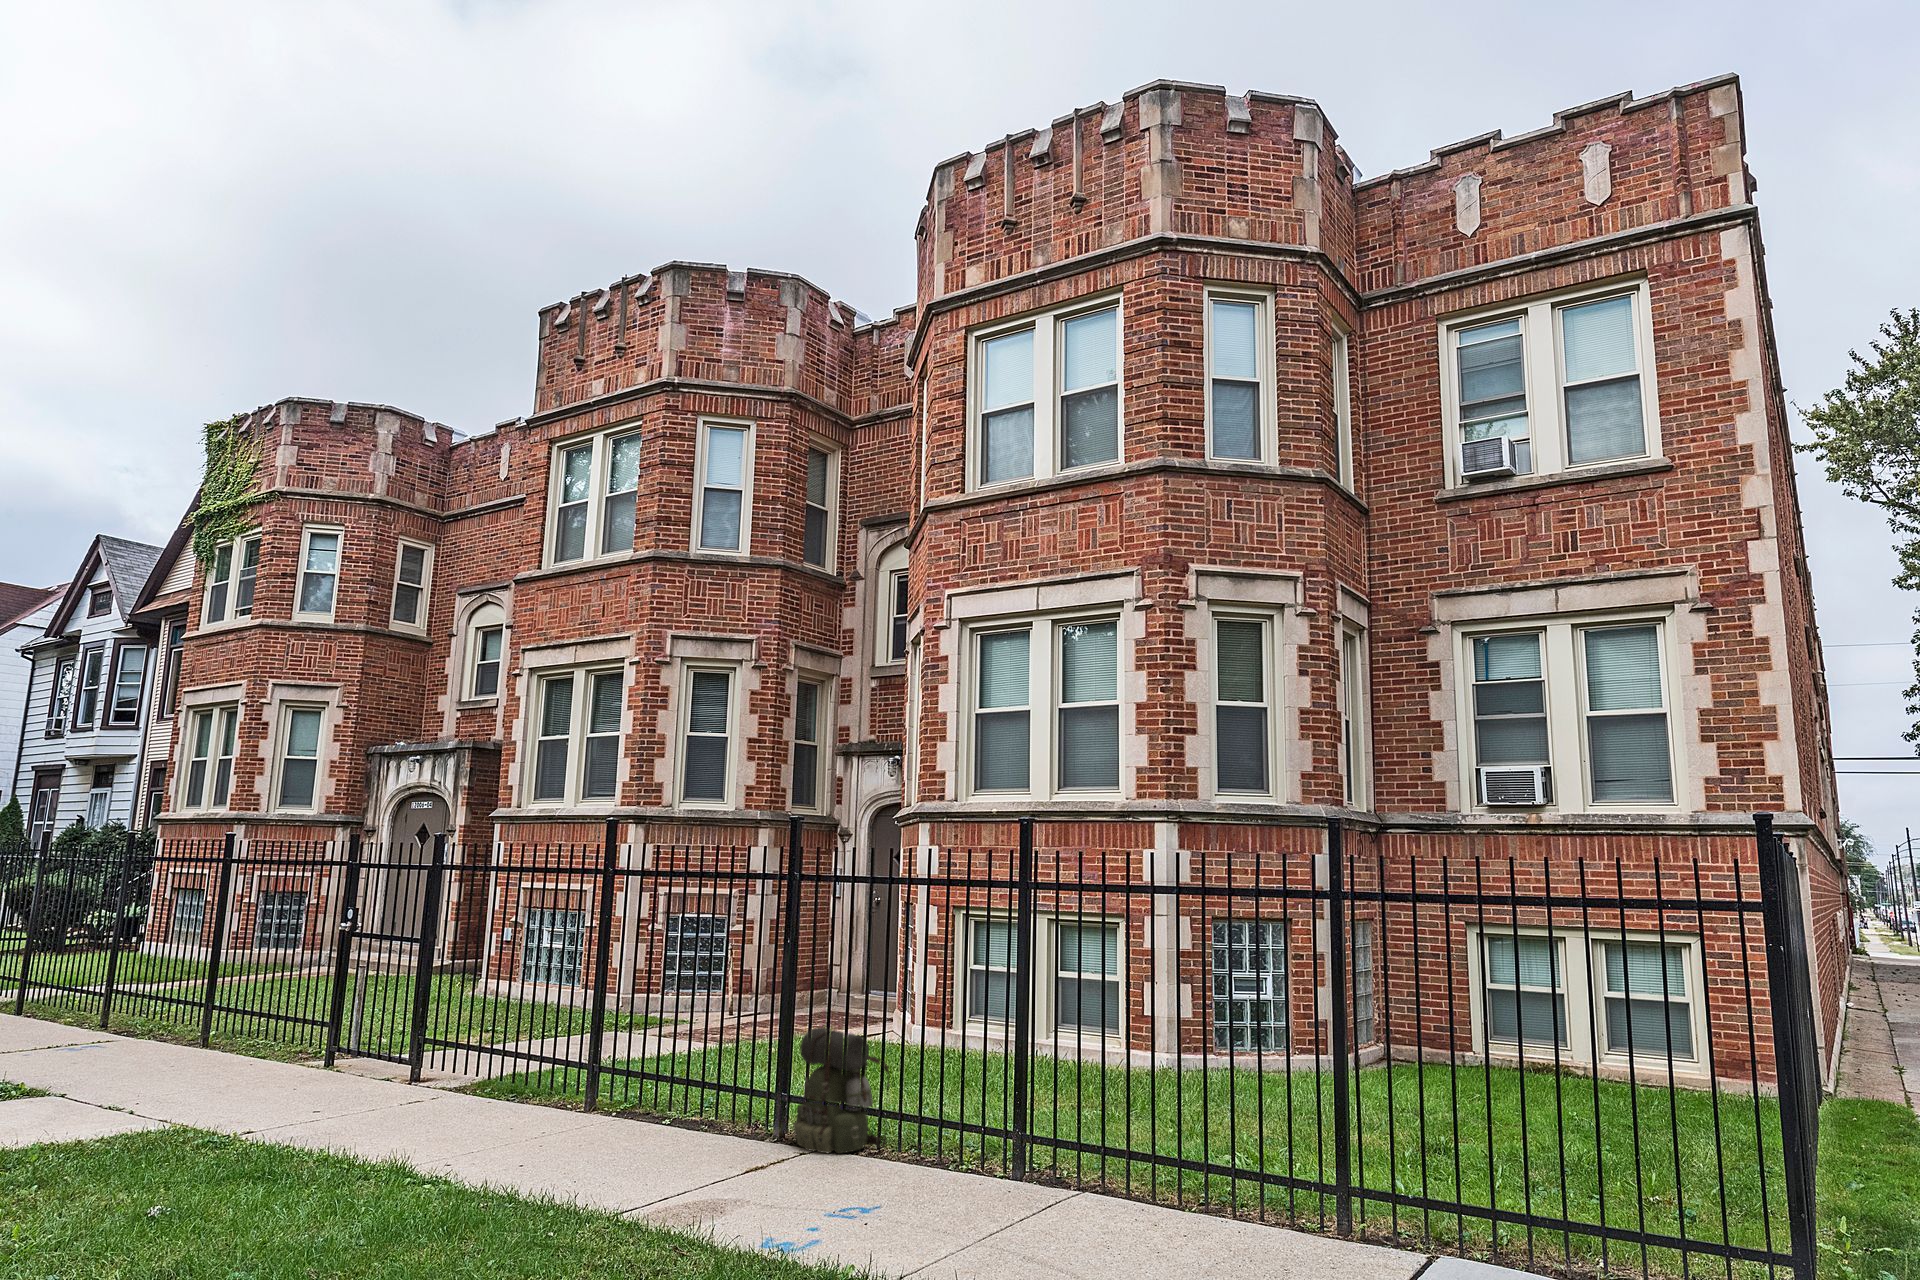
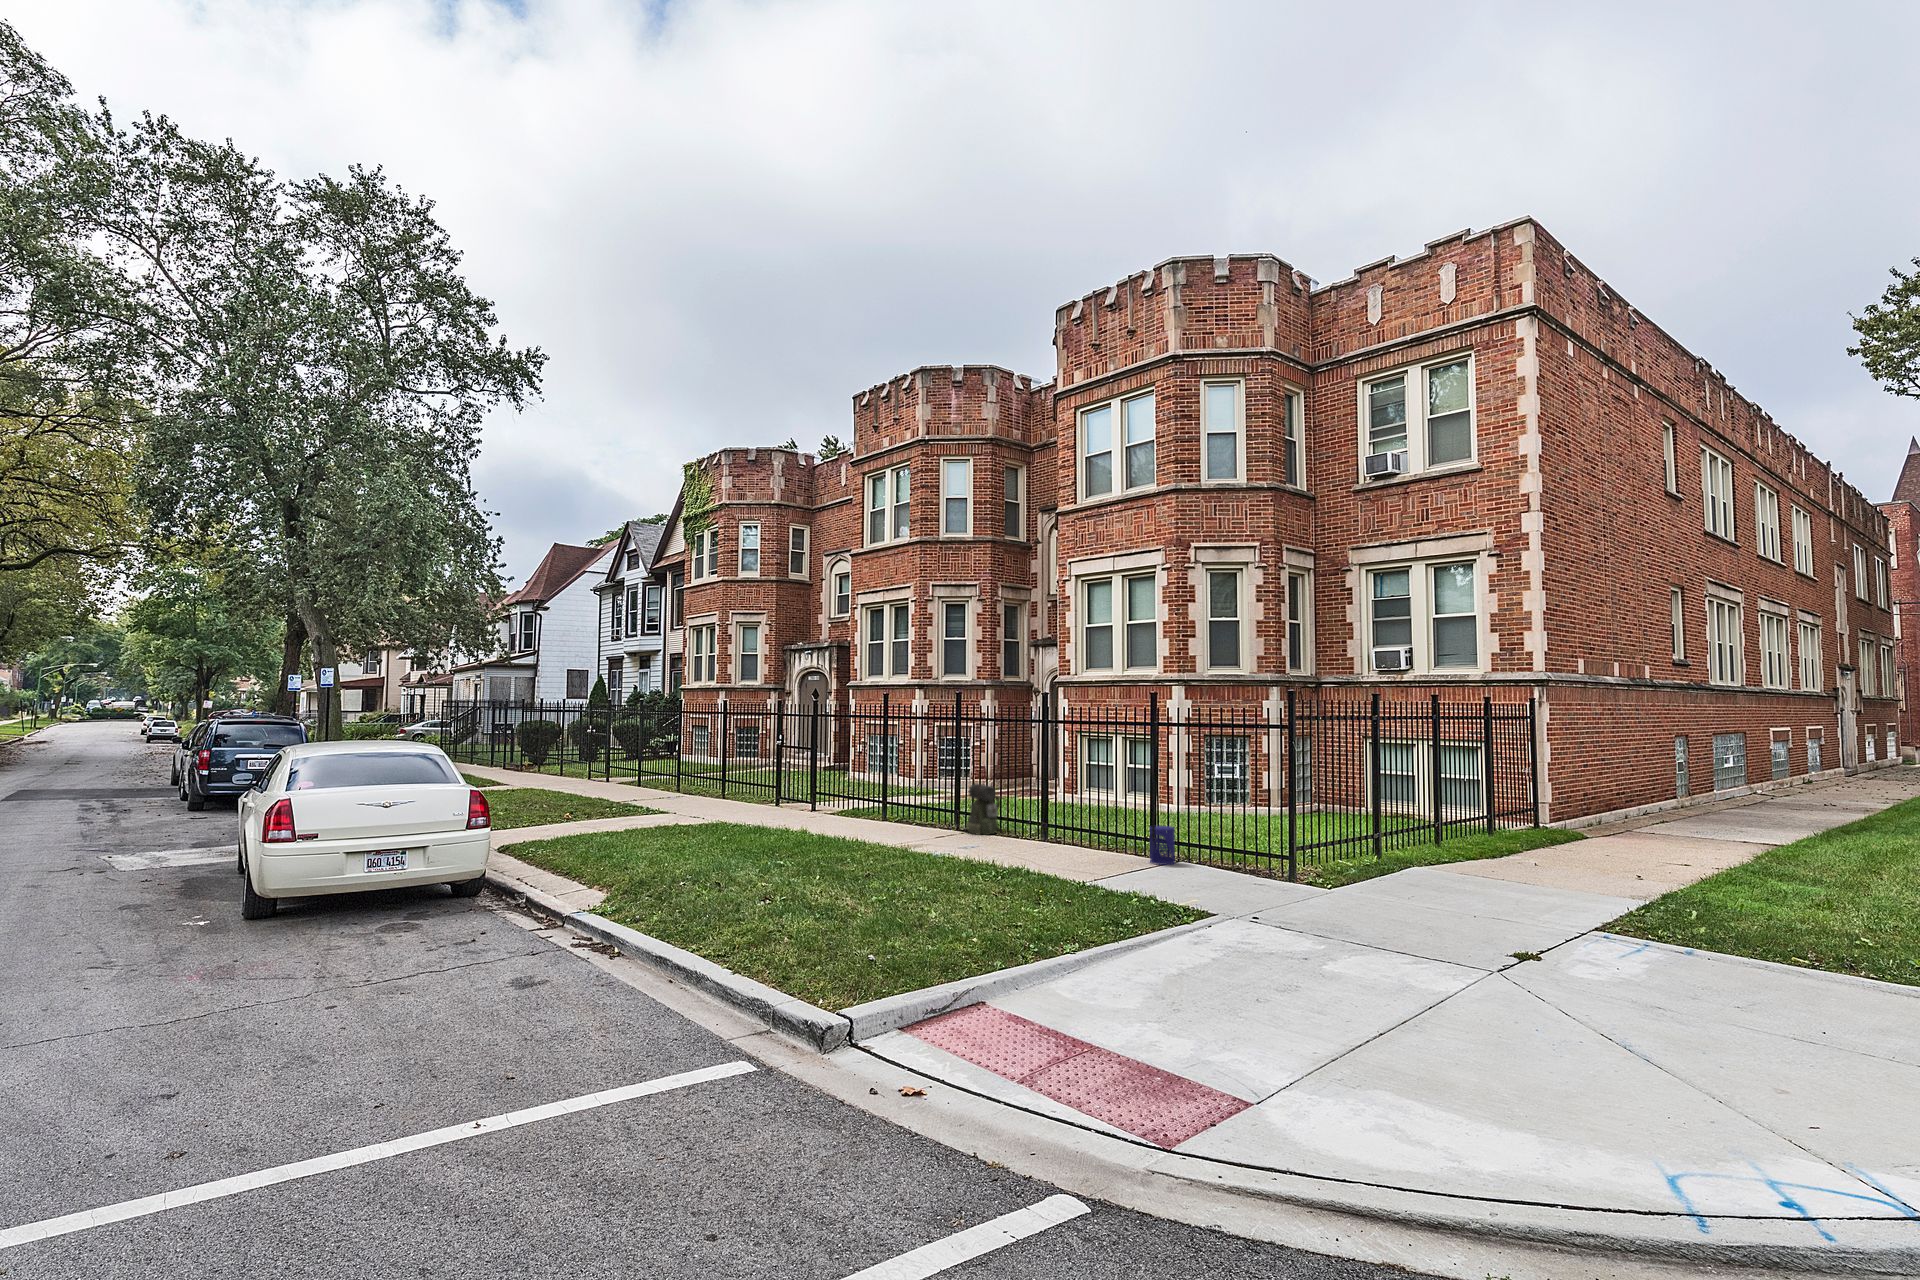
waste bin: none [1310,1146,1377,1255] -> present [1150,826,1175,865]

